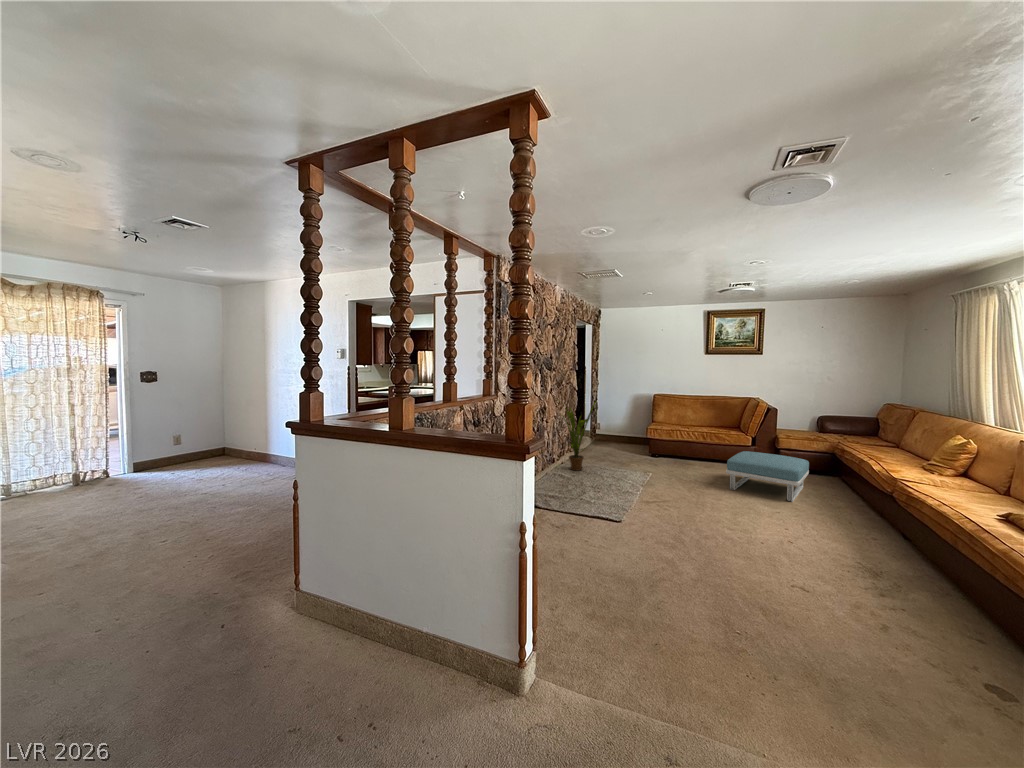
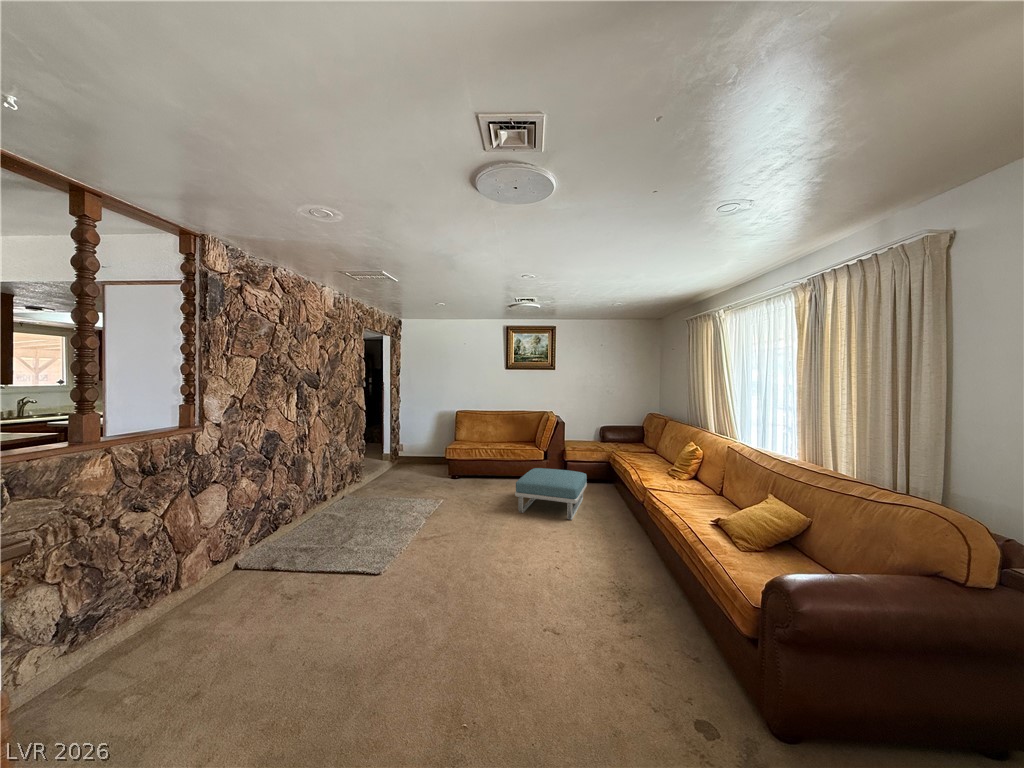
house plant: present [563,402,596,471] -> none [329,424,383,511]

